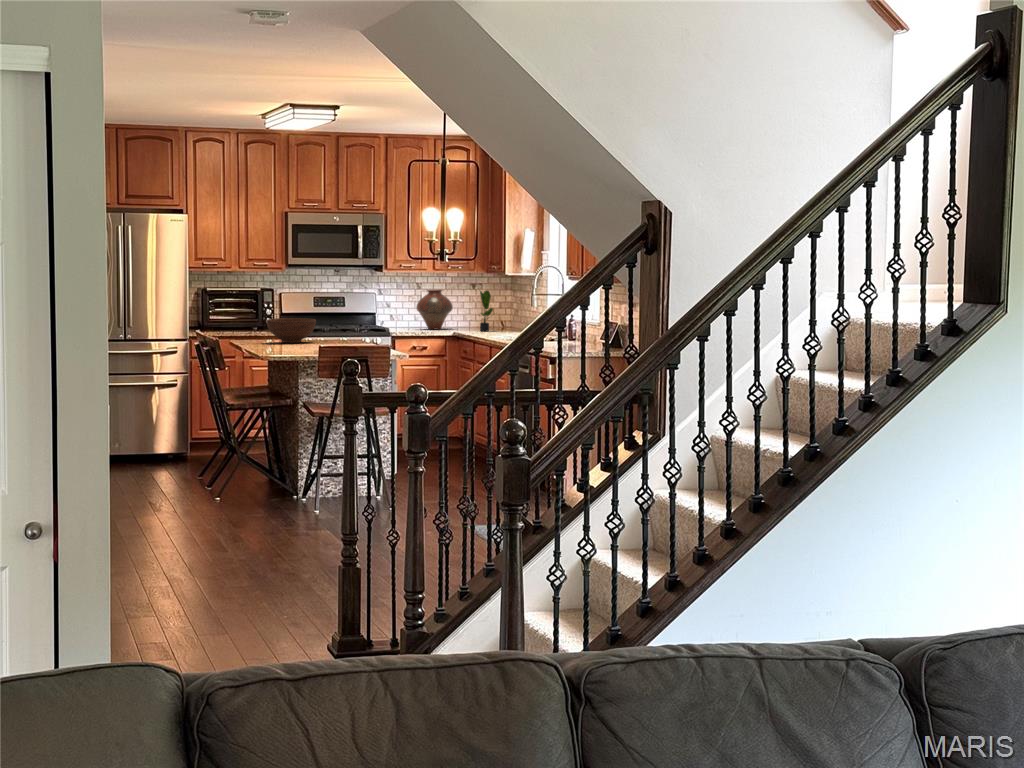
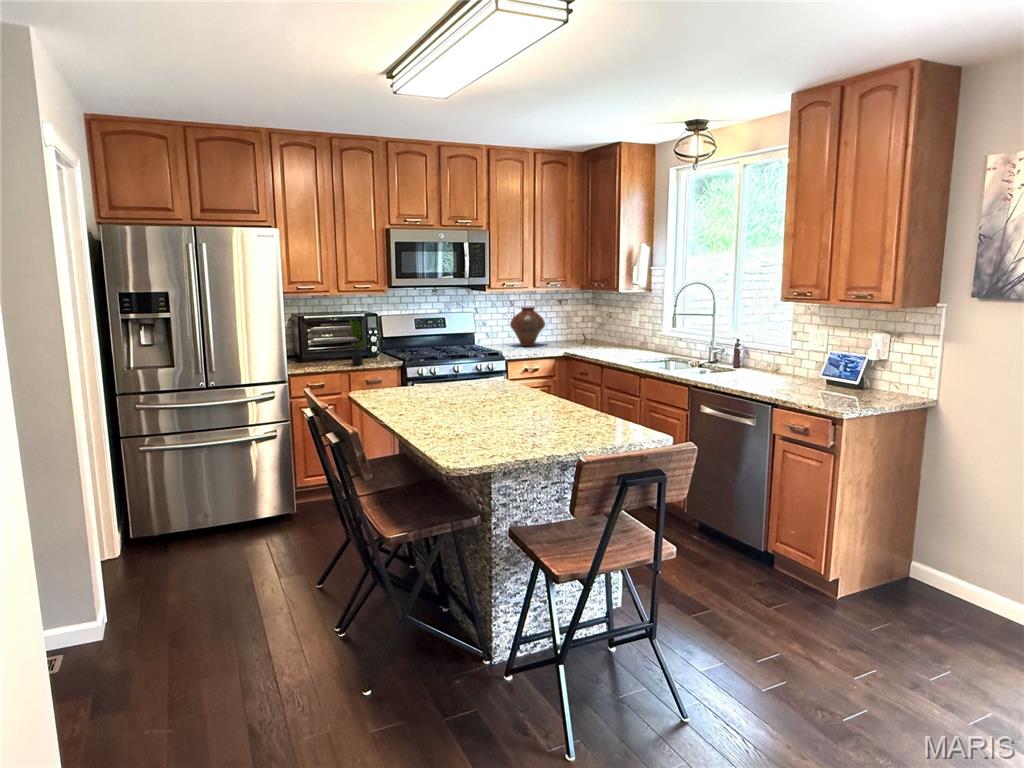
potted plant: present [480,290,493,331] -> present [350,319,369,365]
fruit bowl: present [266,318,316,343] -> none [405,360,469,396]

